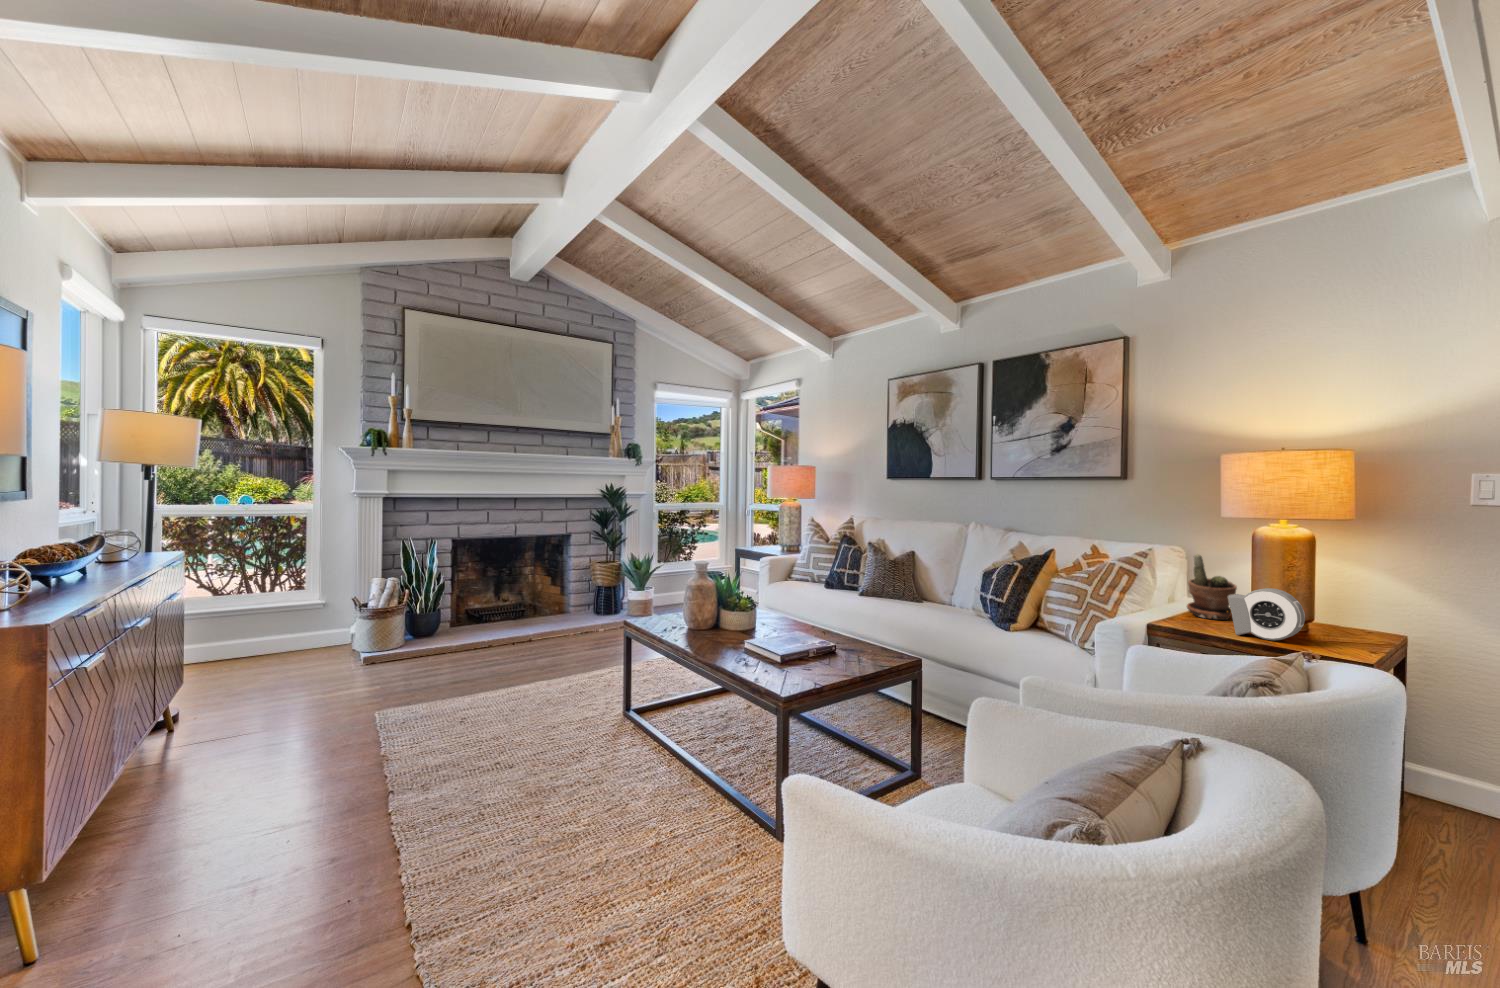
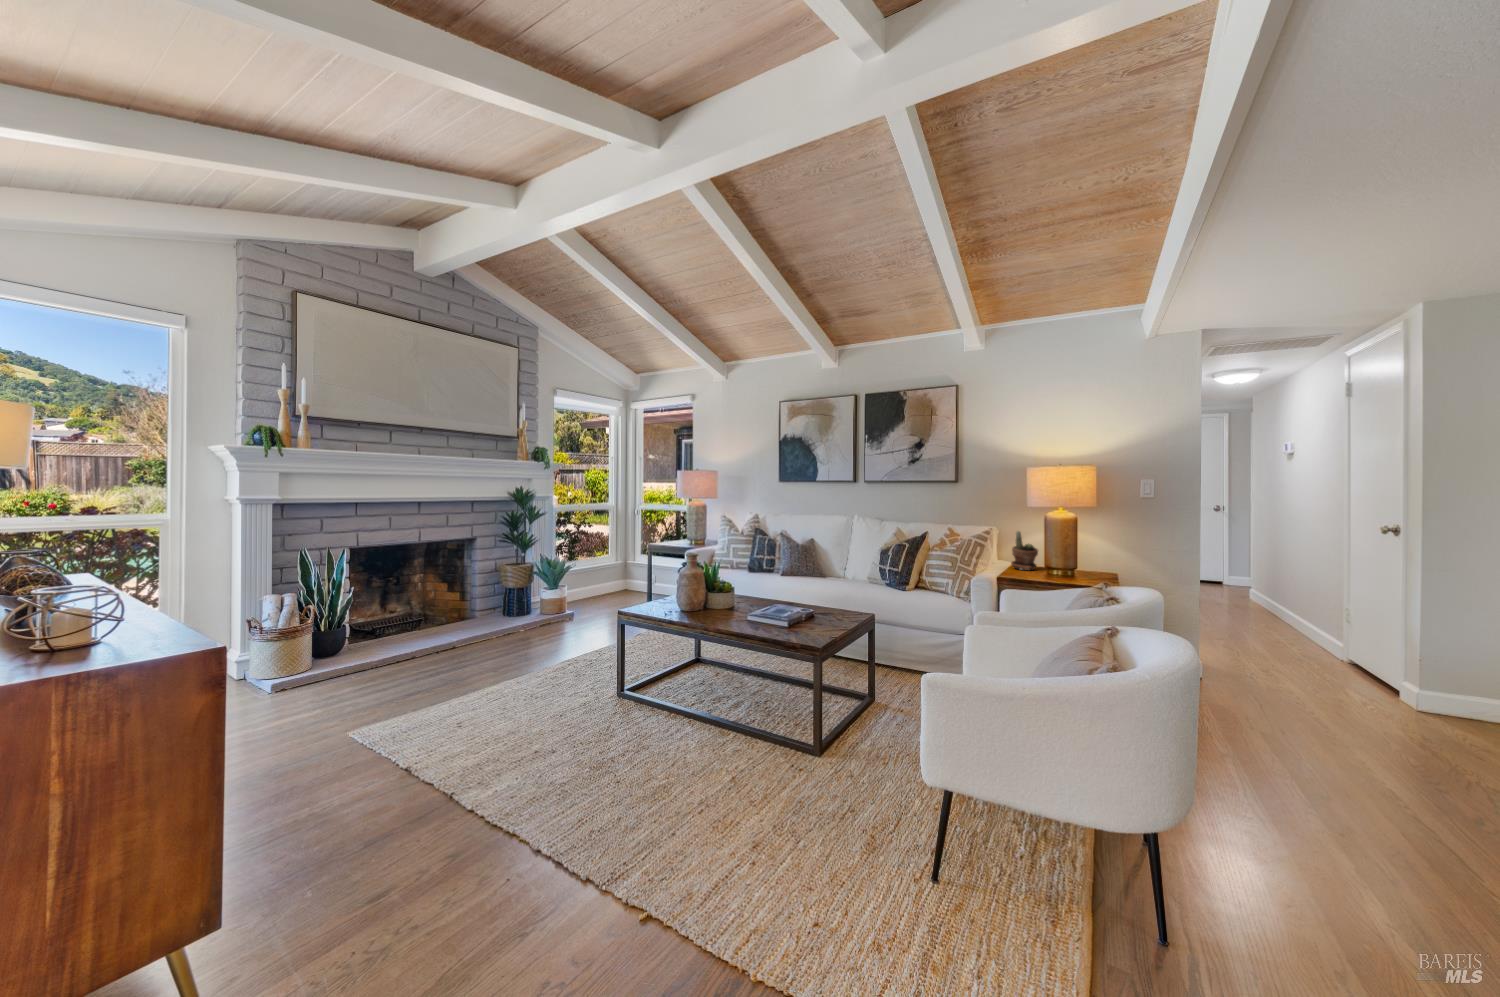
alarm clock: present [1228,588,1305,640] -> none [1041,549,1079,579]

